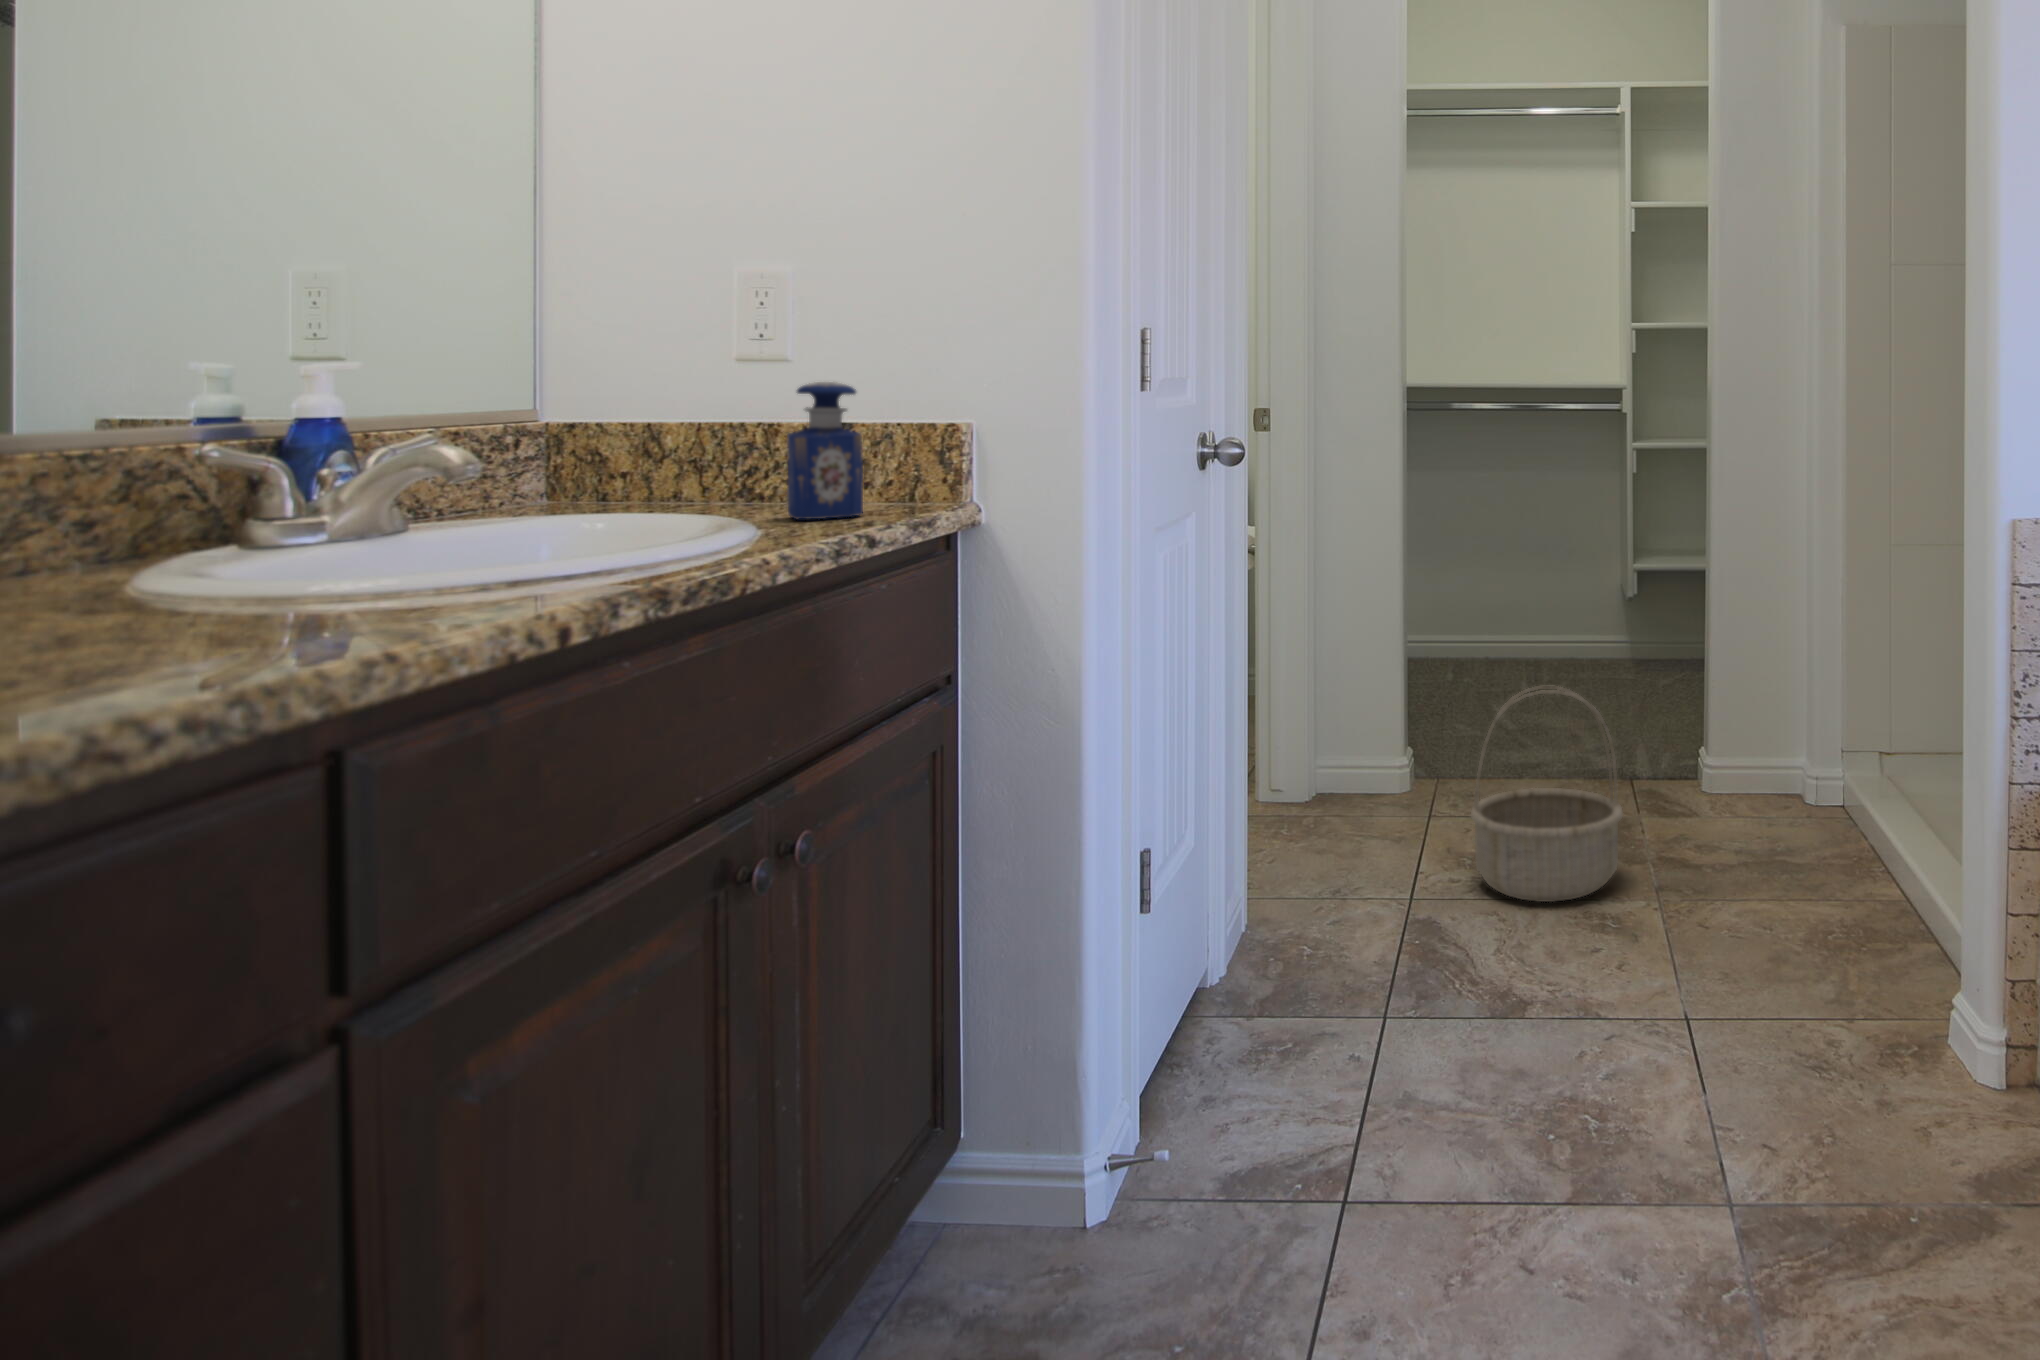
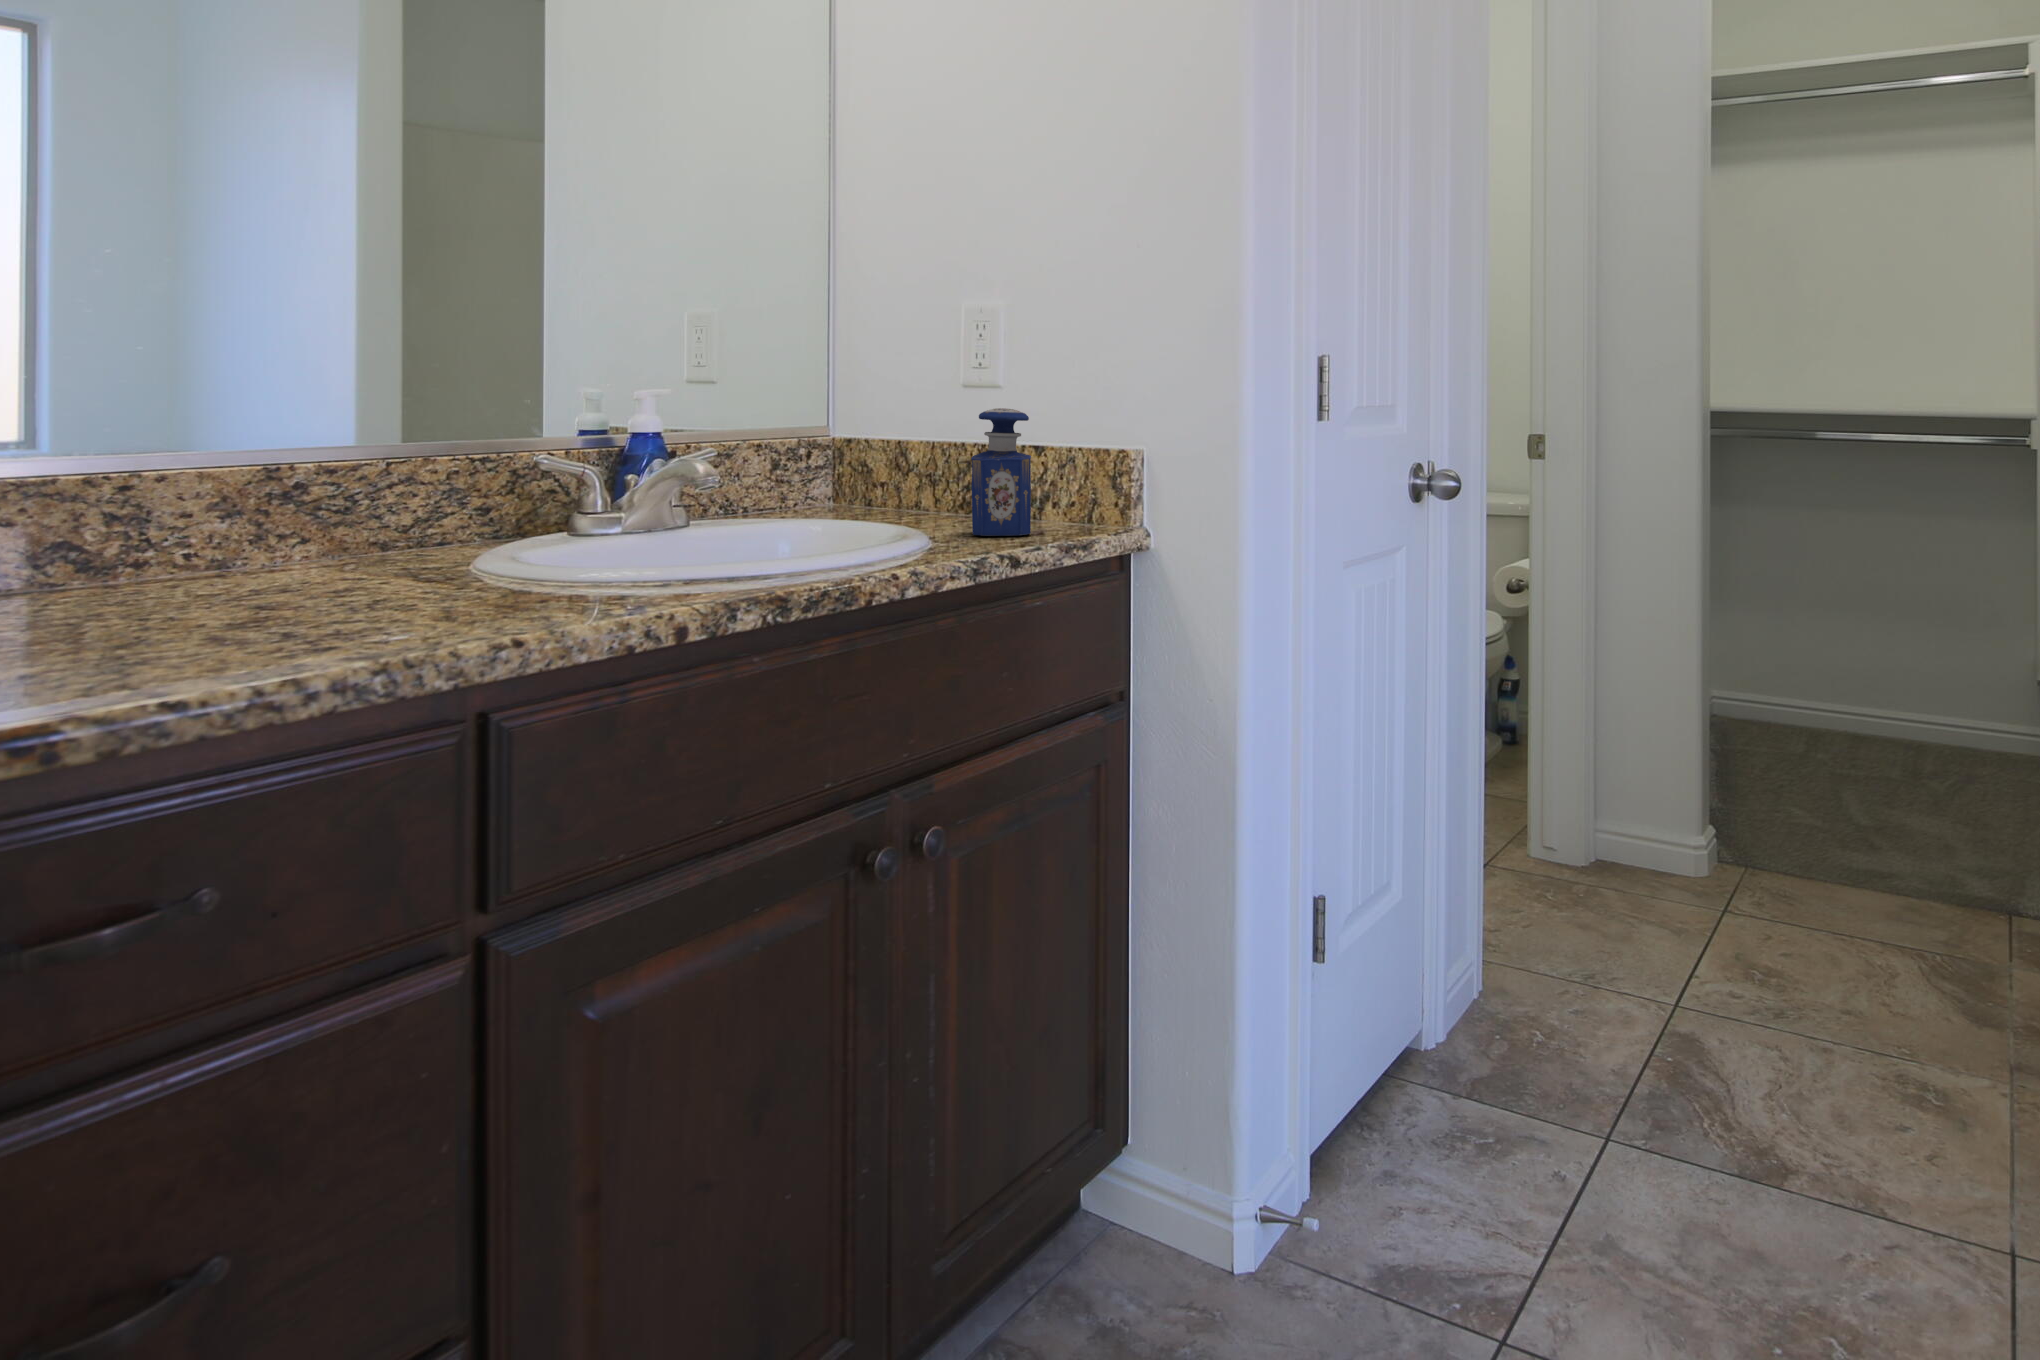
basket: present [1471,686,1623,902] -> none [1756,785,1969,1057]

